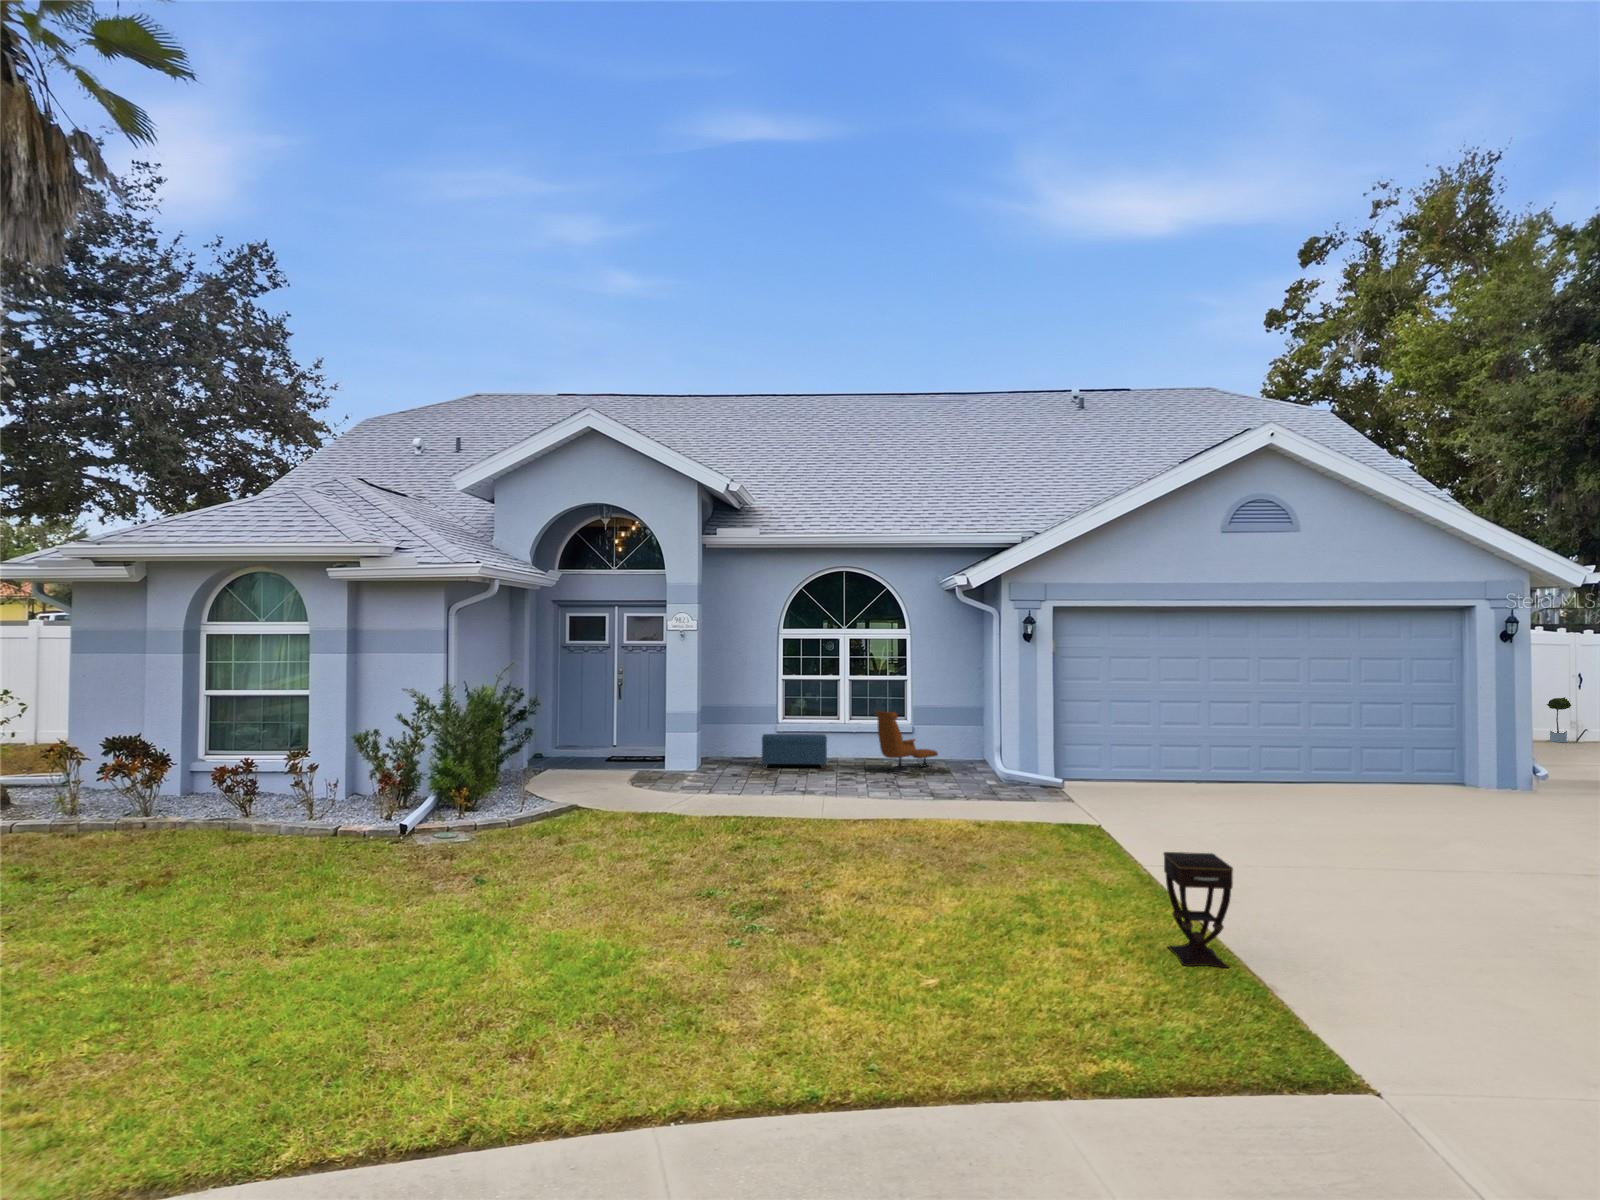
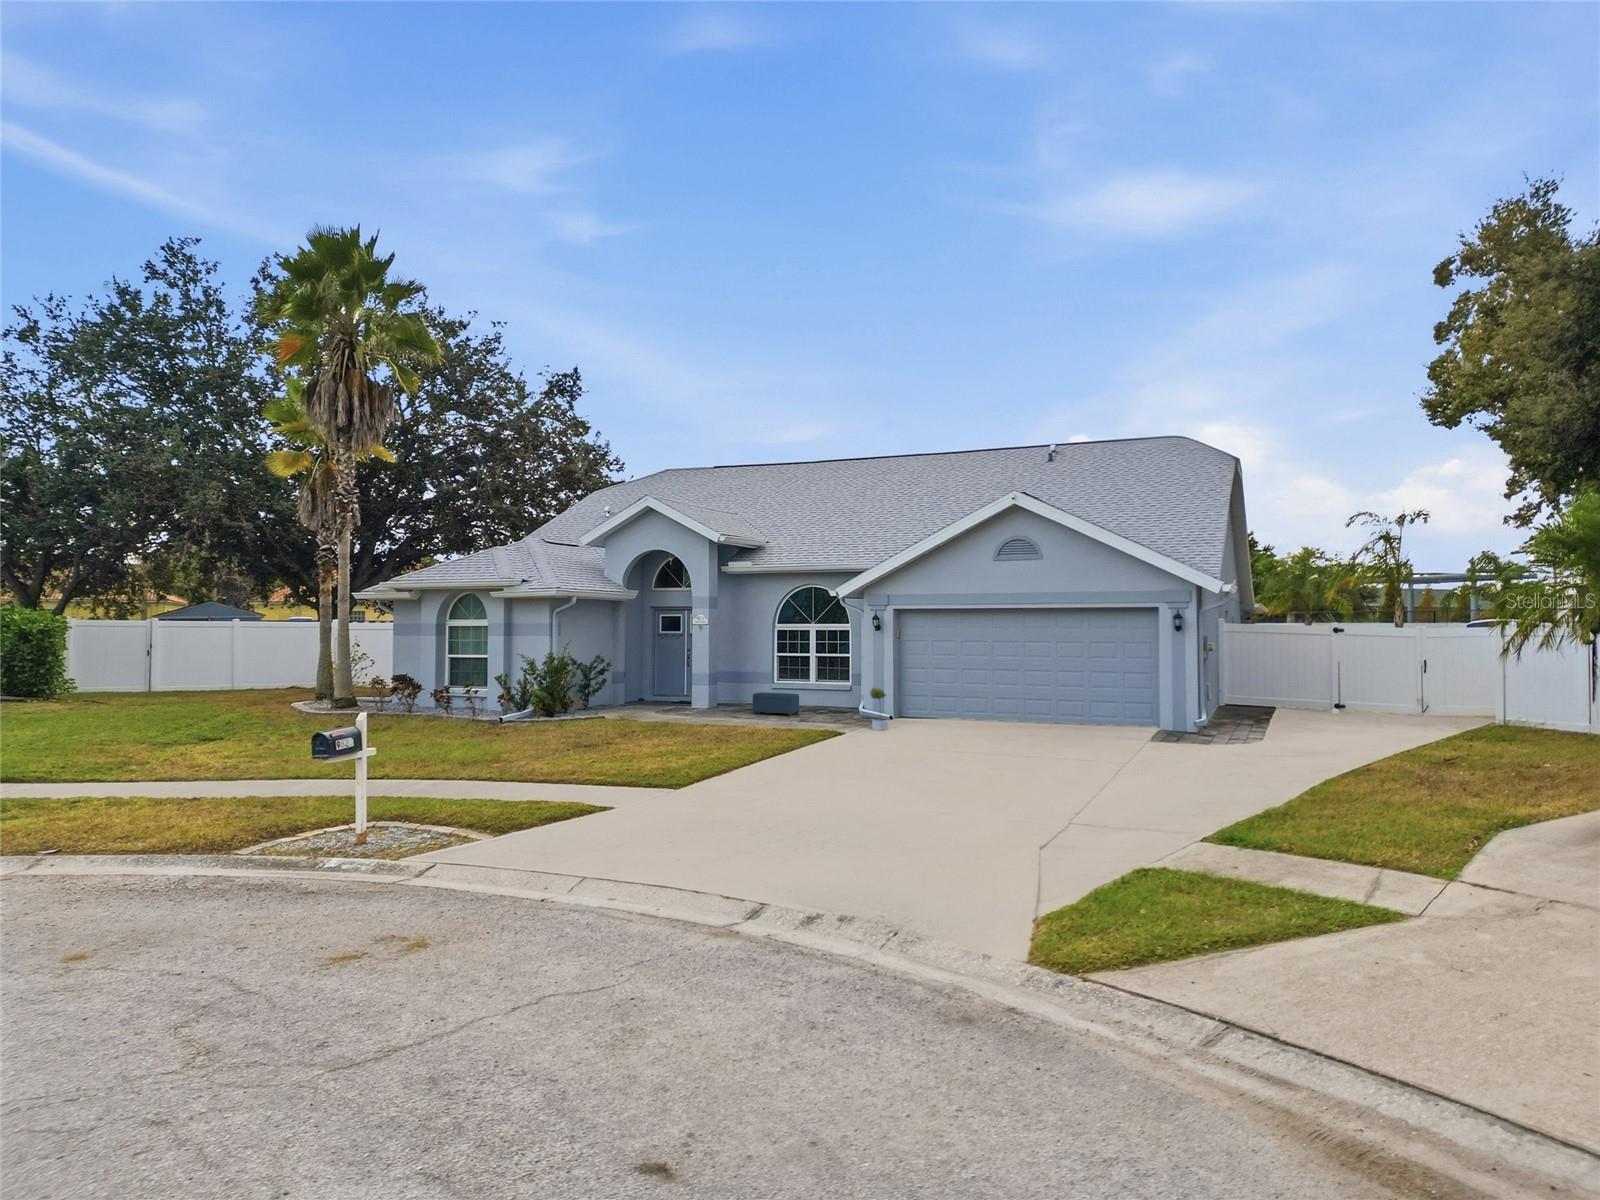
potted tree: present [1547,697,1571,743] -> present [870,688,888,730]
lounge chair: present [876,711,938,773] -> none [815,678,866,721]
side table: present [1164,852,1233,968] -> none [721,732,753,780]

